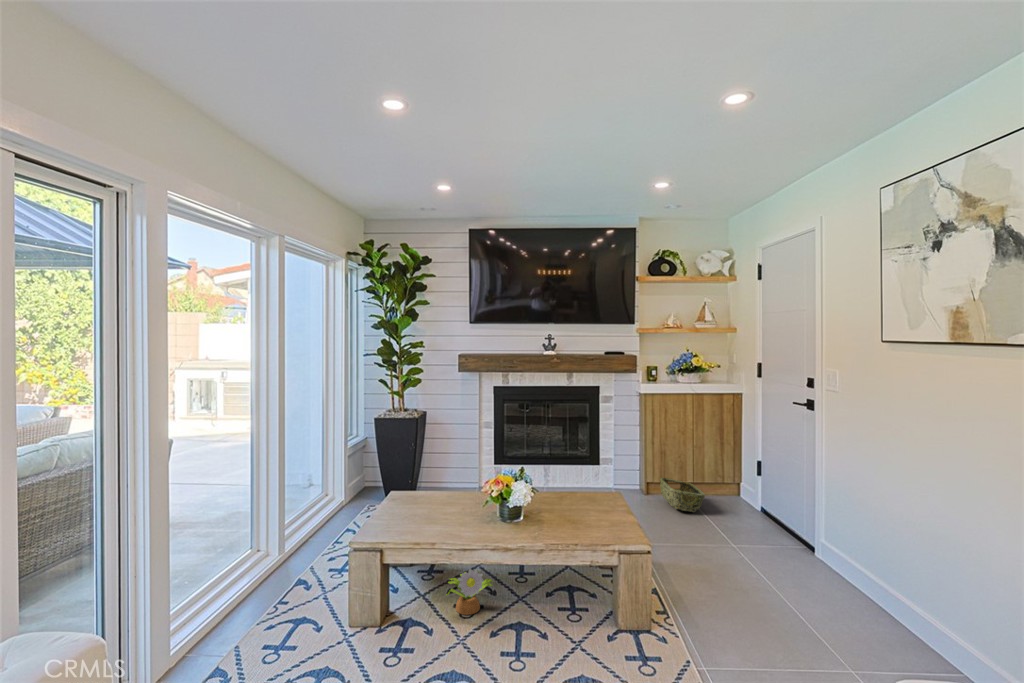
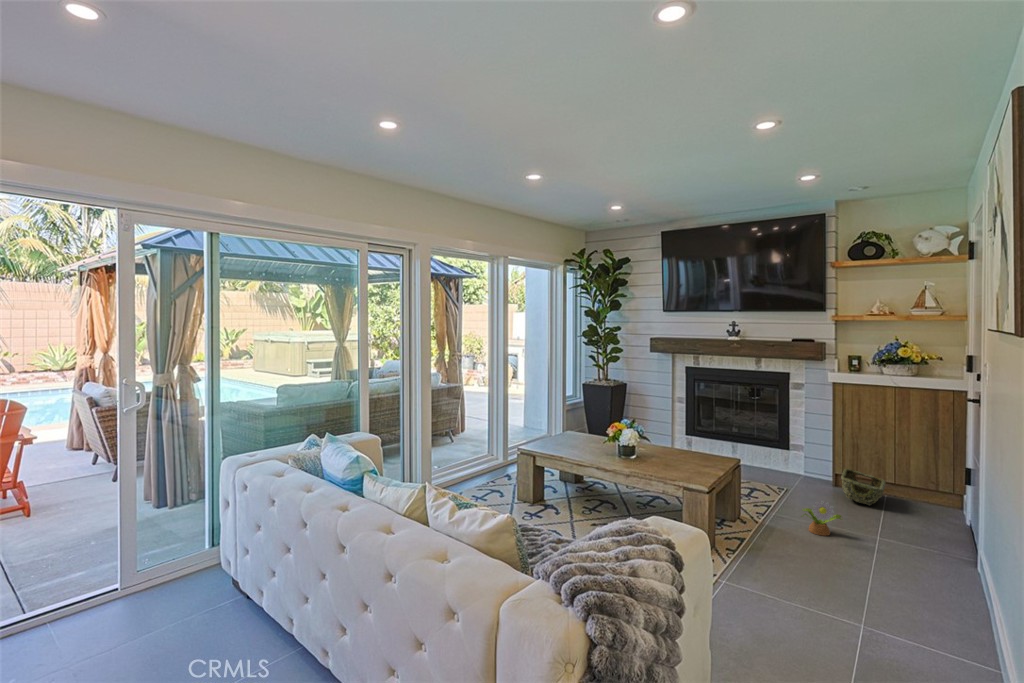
decorative plant: present [448,569,492,615] -> present [803,500,842,536]

